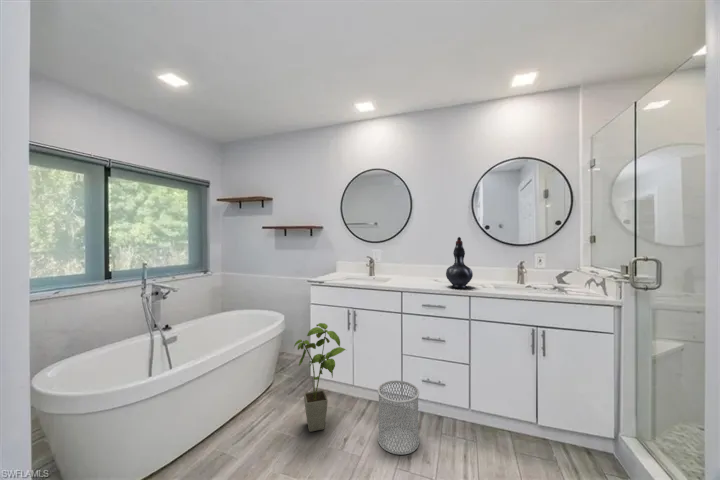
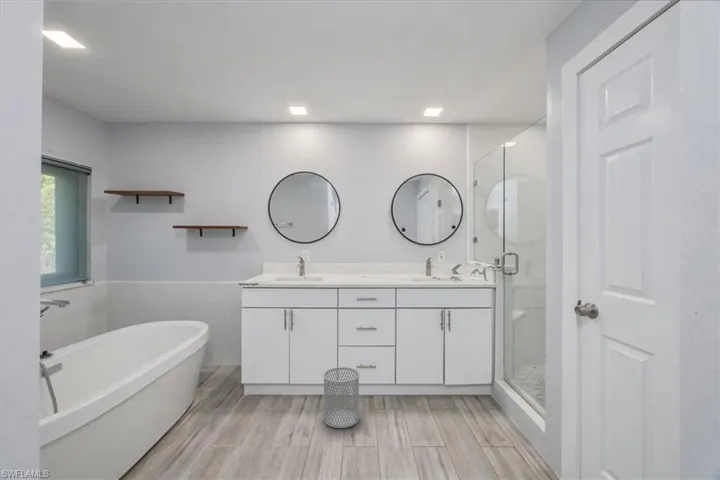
decorative vase: present [446,237,473,288] -> none [374,239,395,282]
house plant: present [294,323,346,432] -> none [237,322,290,429]

